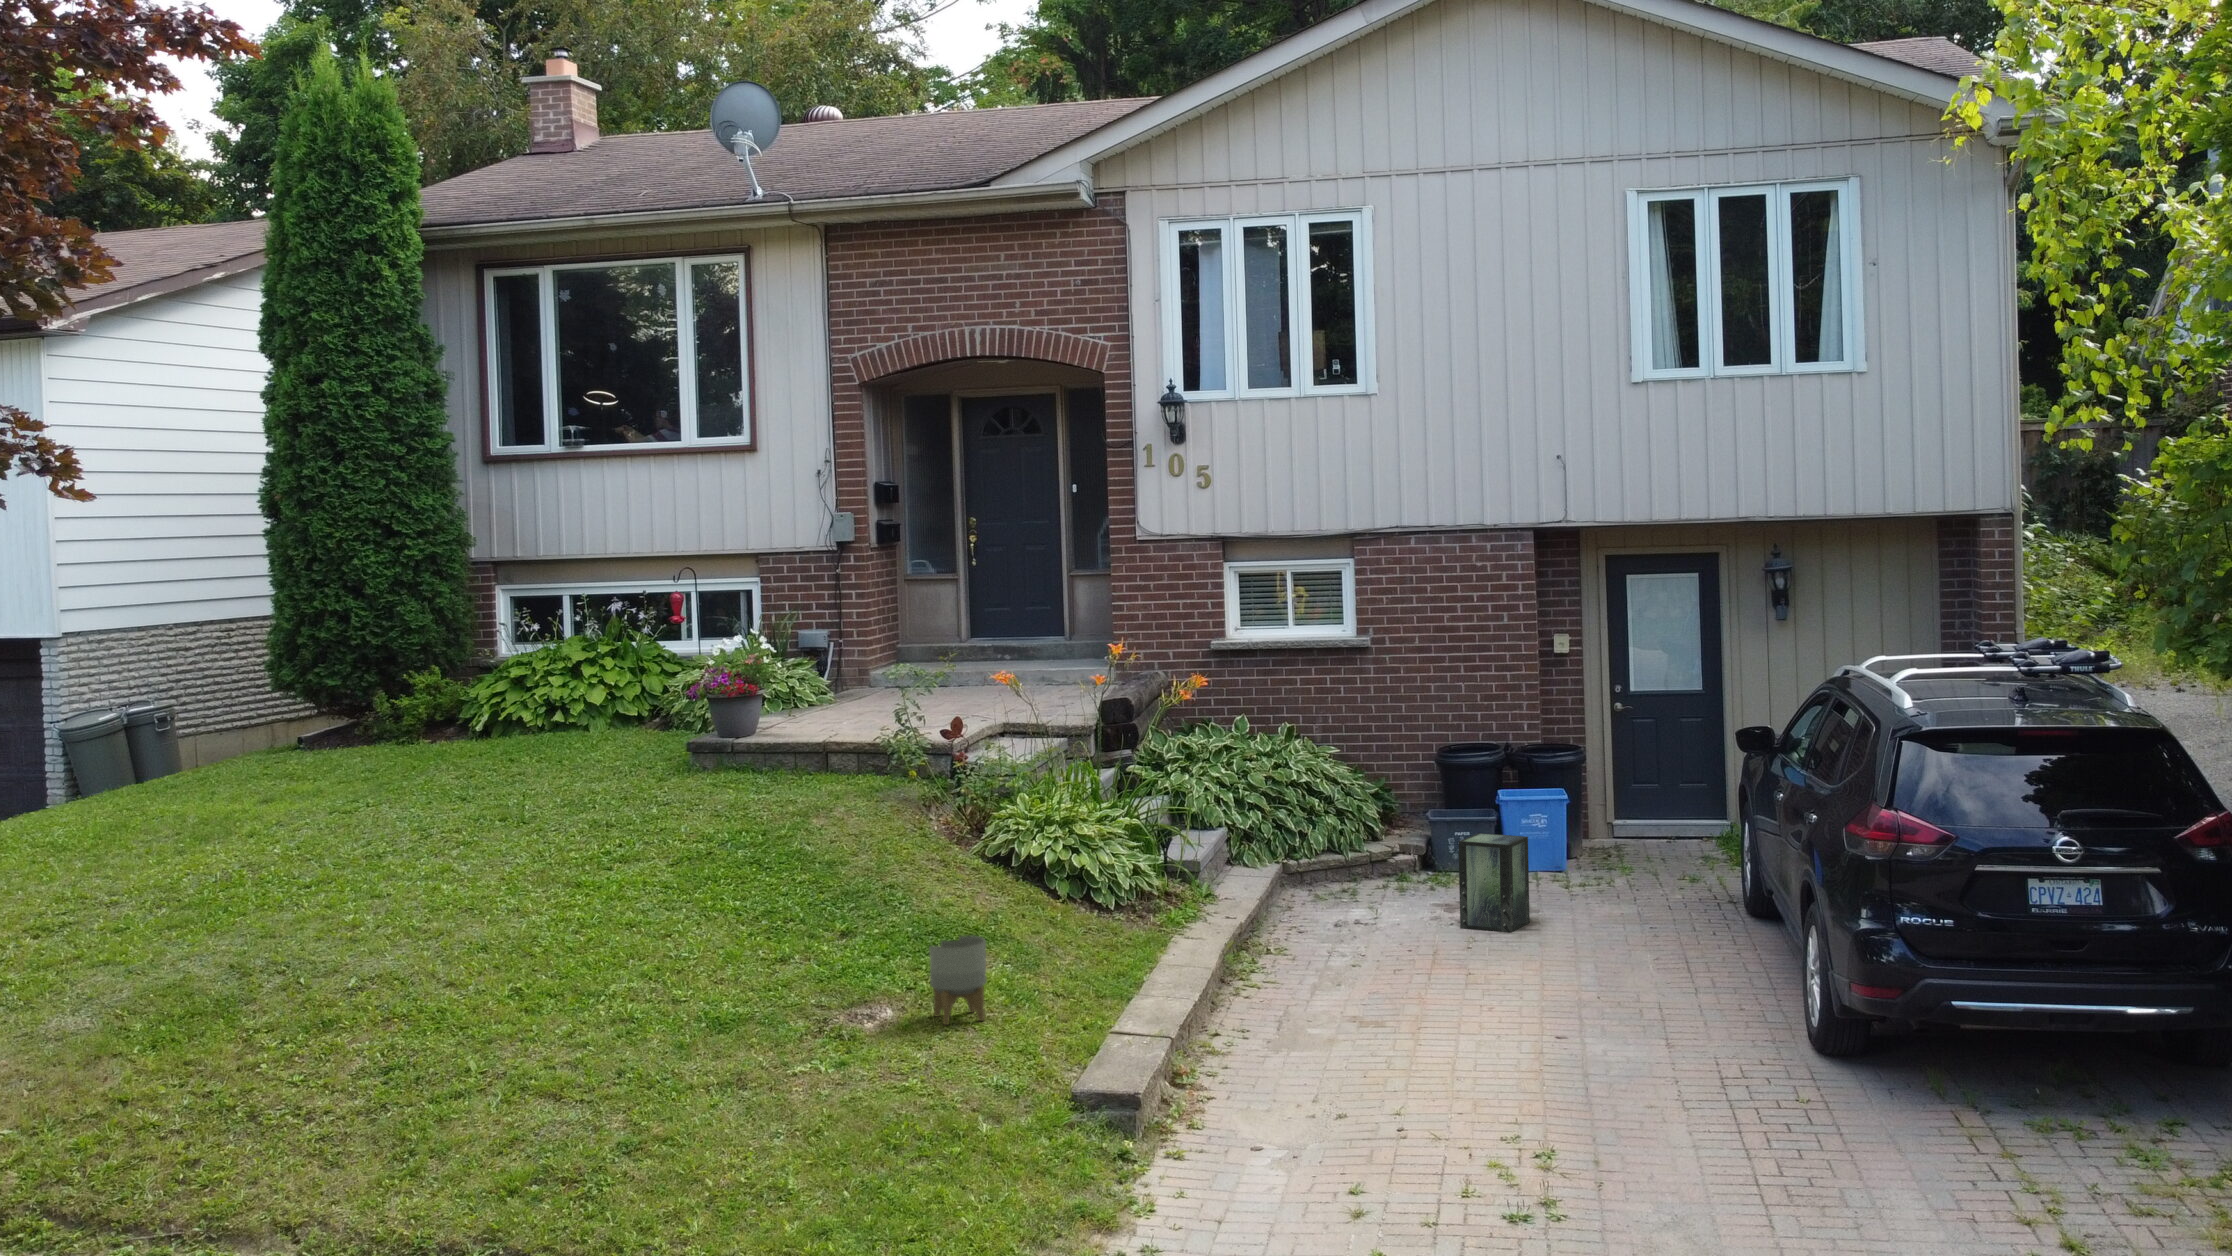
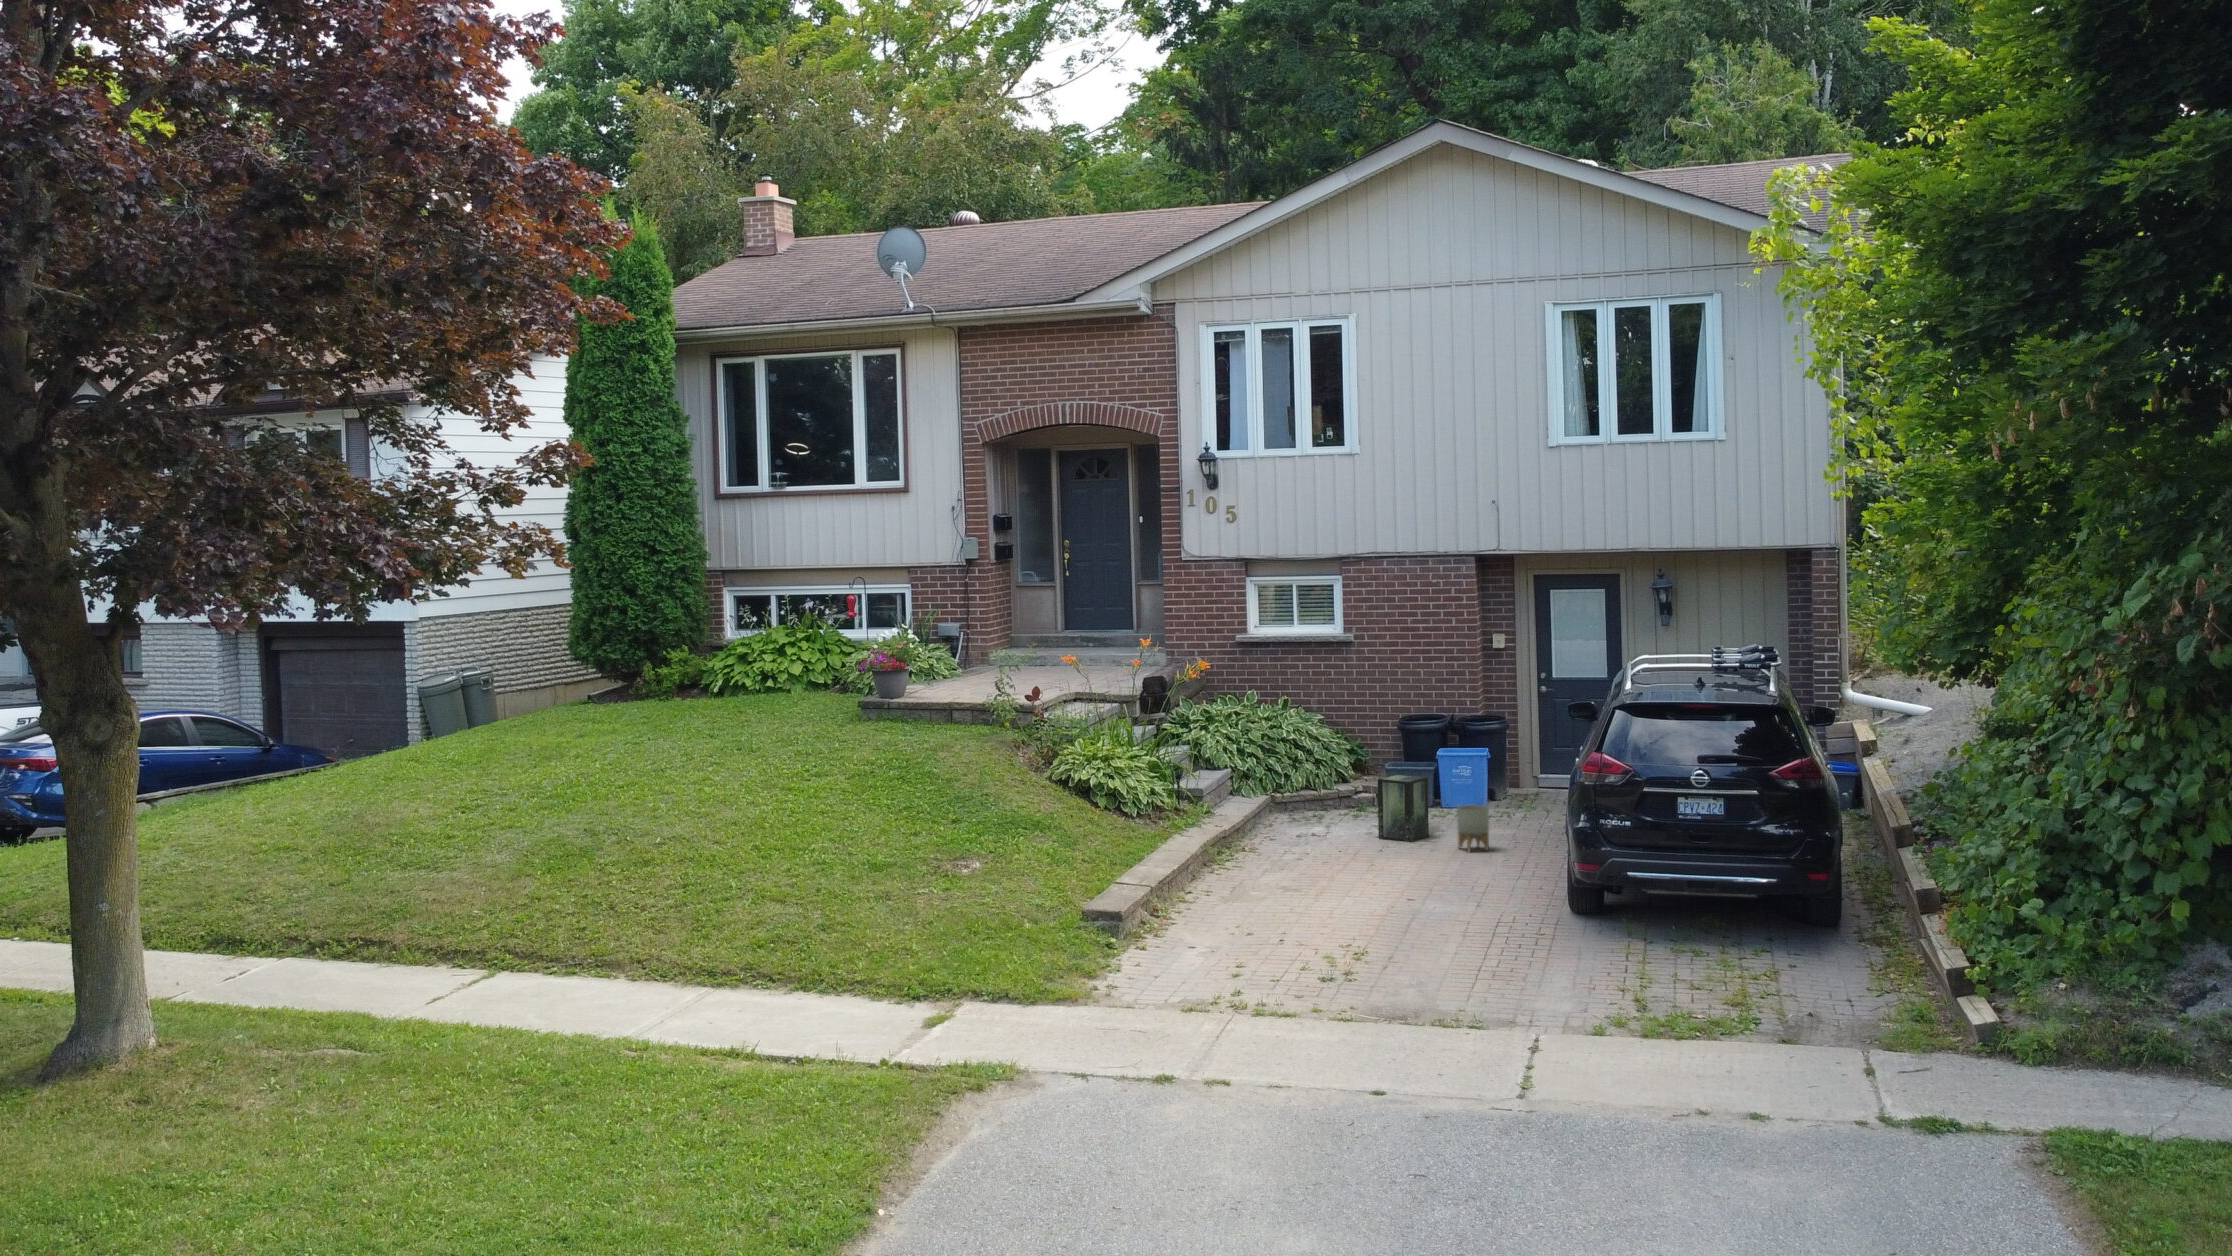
planter: present [929,936,986,1025] -> present [1457,805,1489,852]

